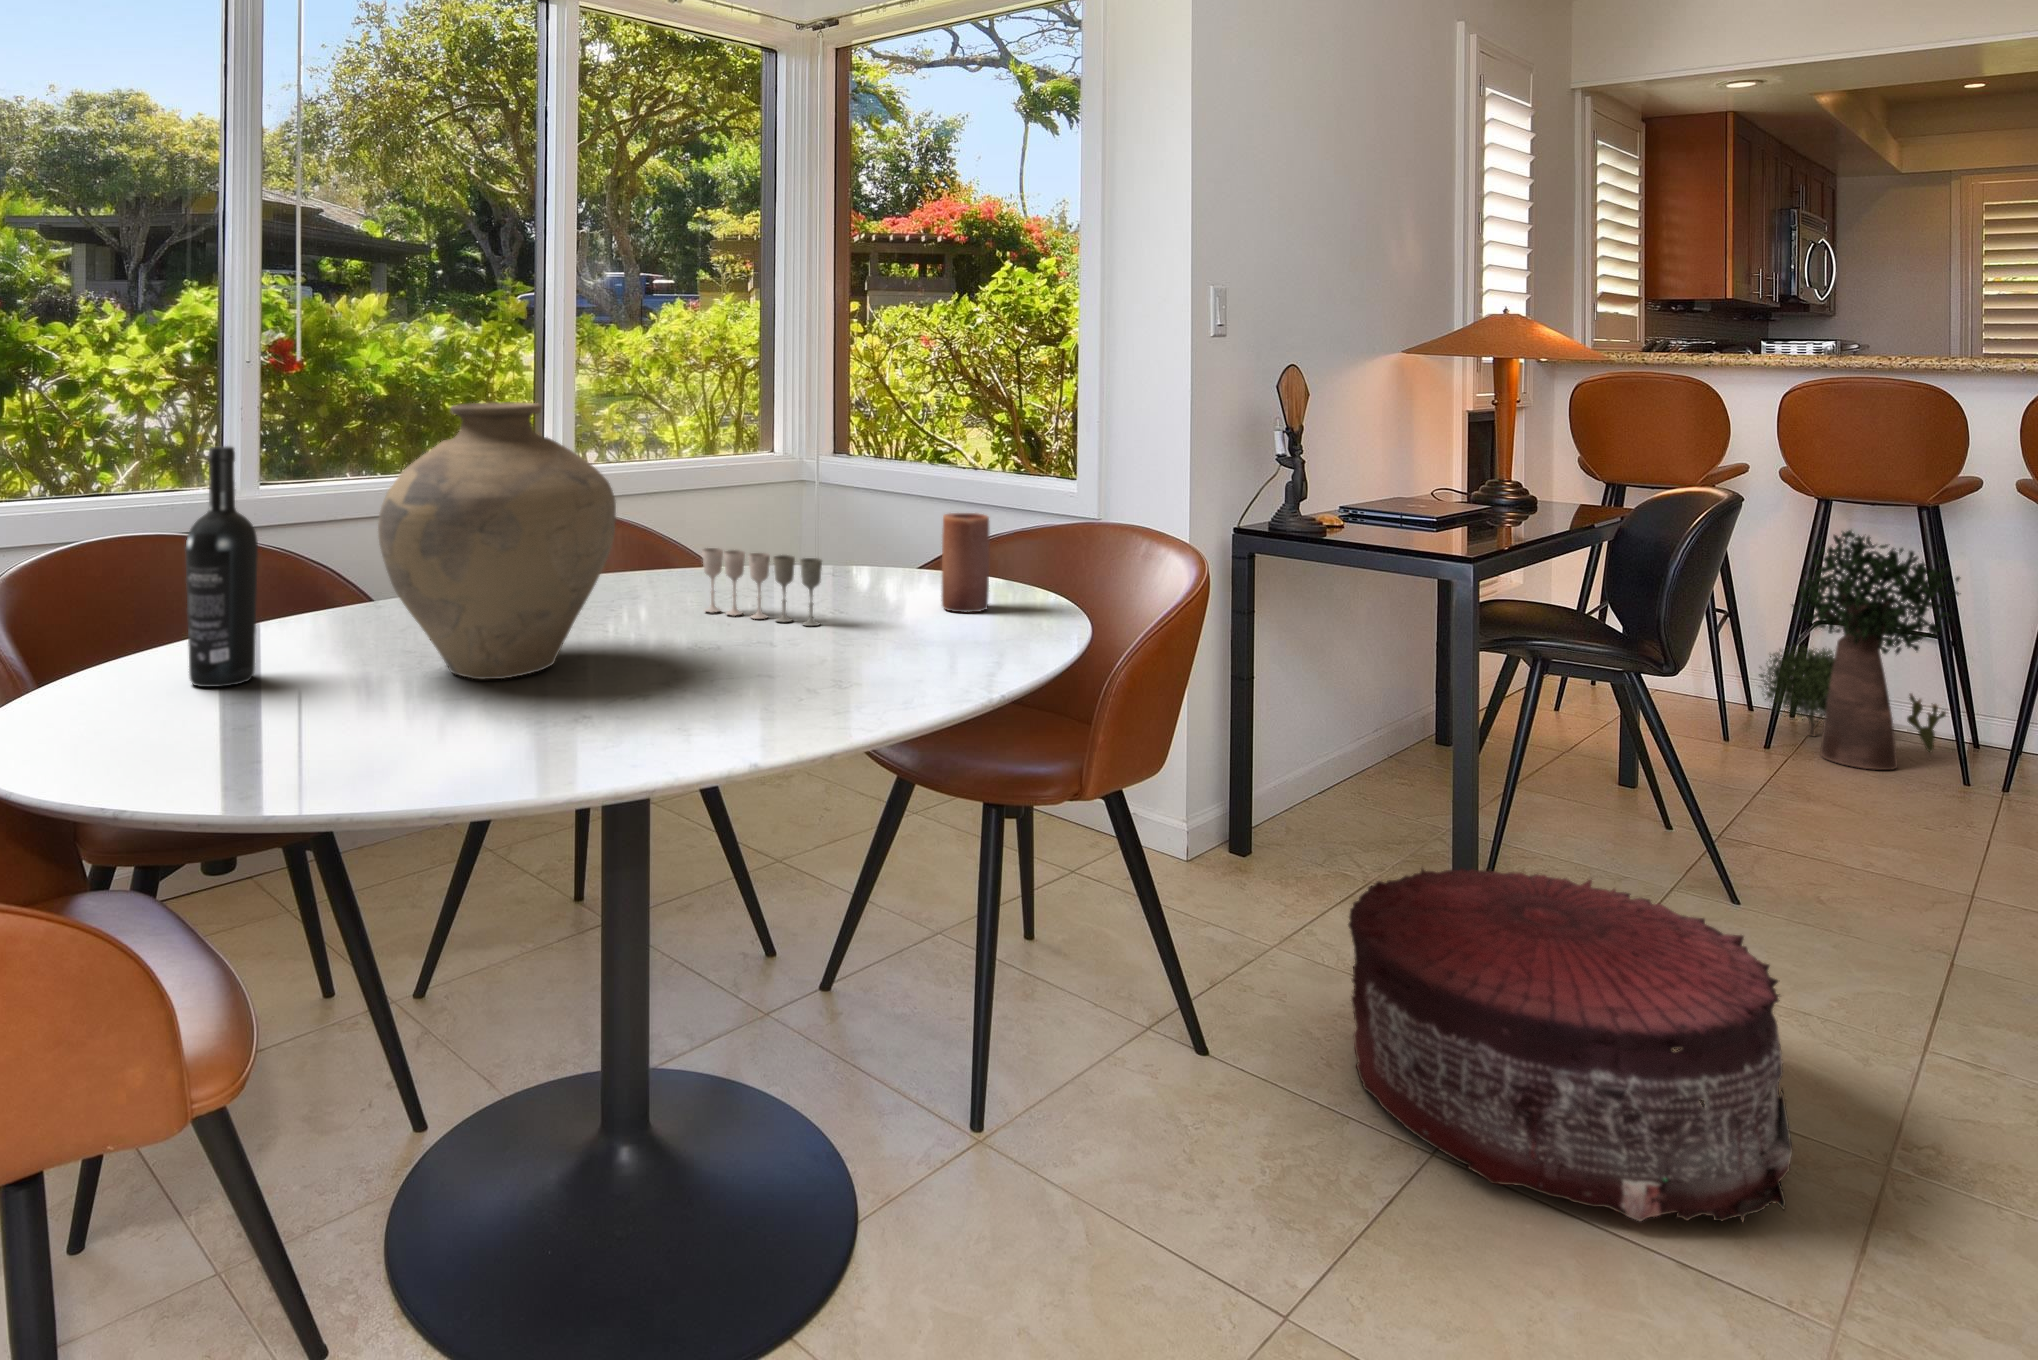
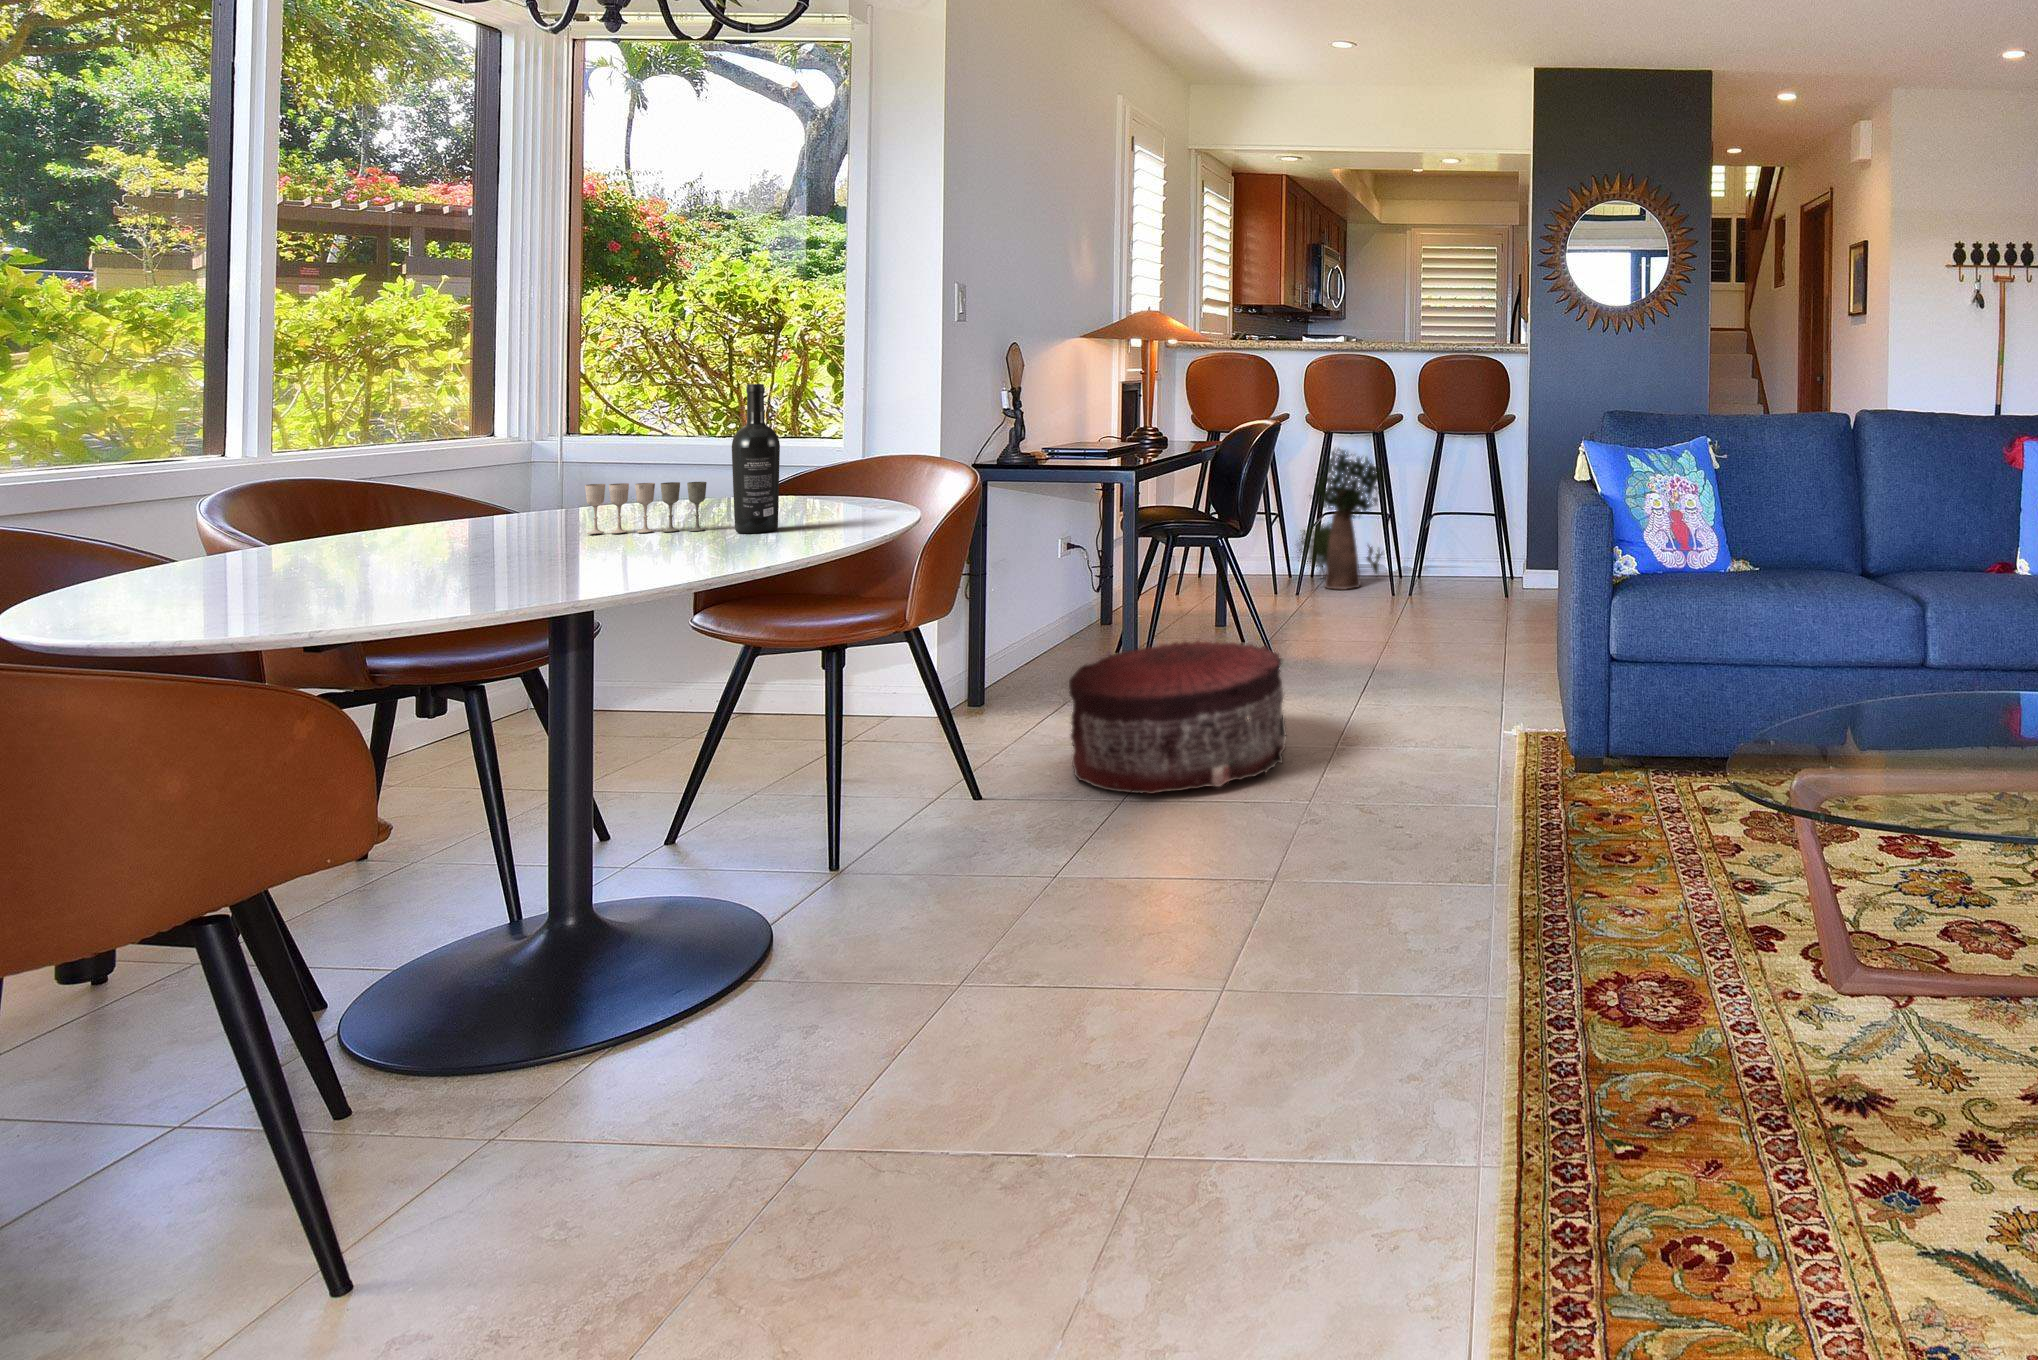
vase: present [378,402,616,680] -> none [330,365,563,580]
wine bottle: present [185,446,258,687] -> present [732,384,780,533]
candle: present [941,513,989,612] -> none [793,445,831,515]

